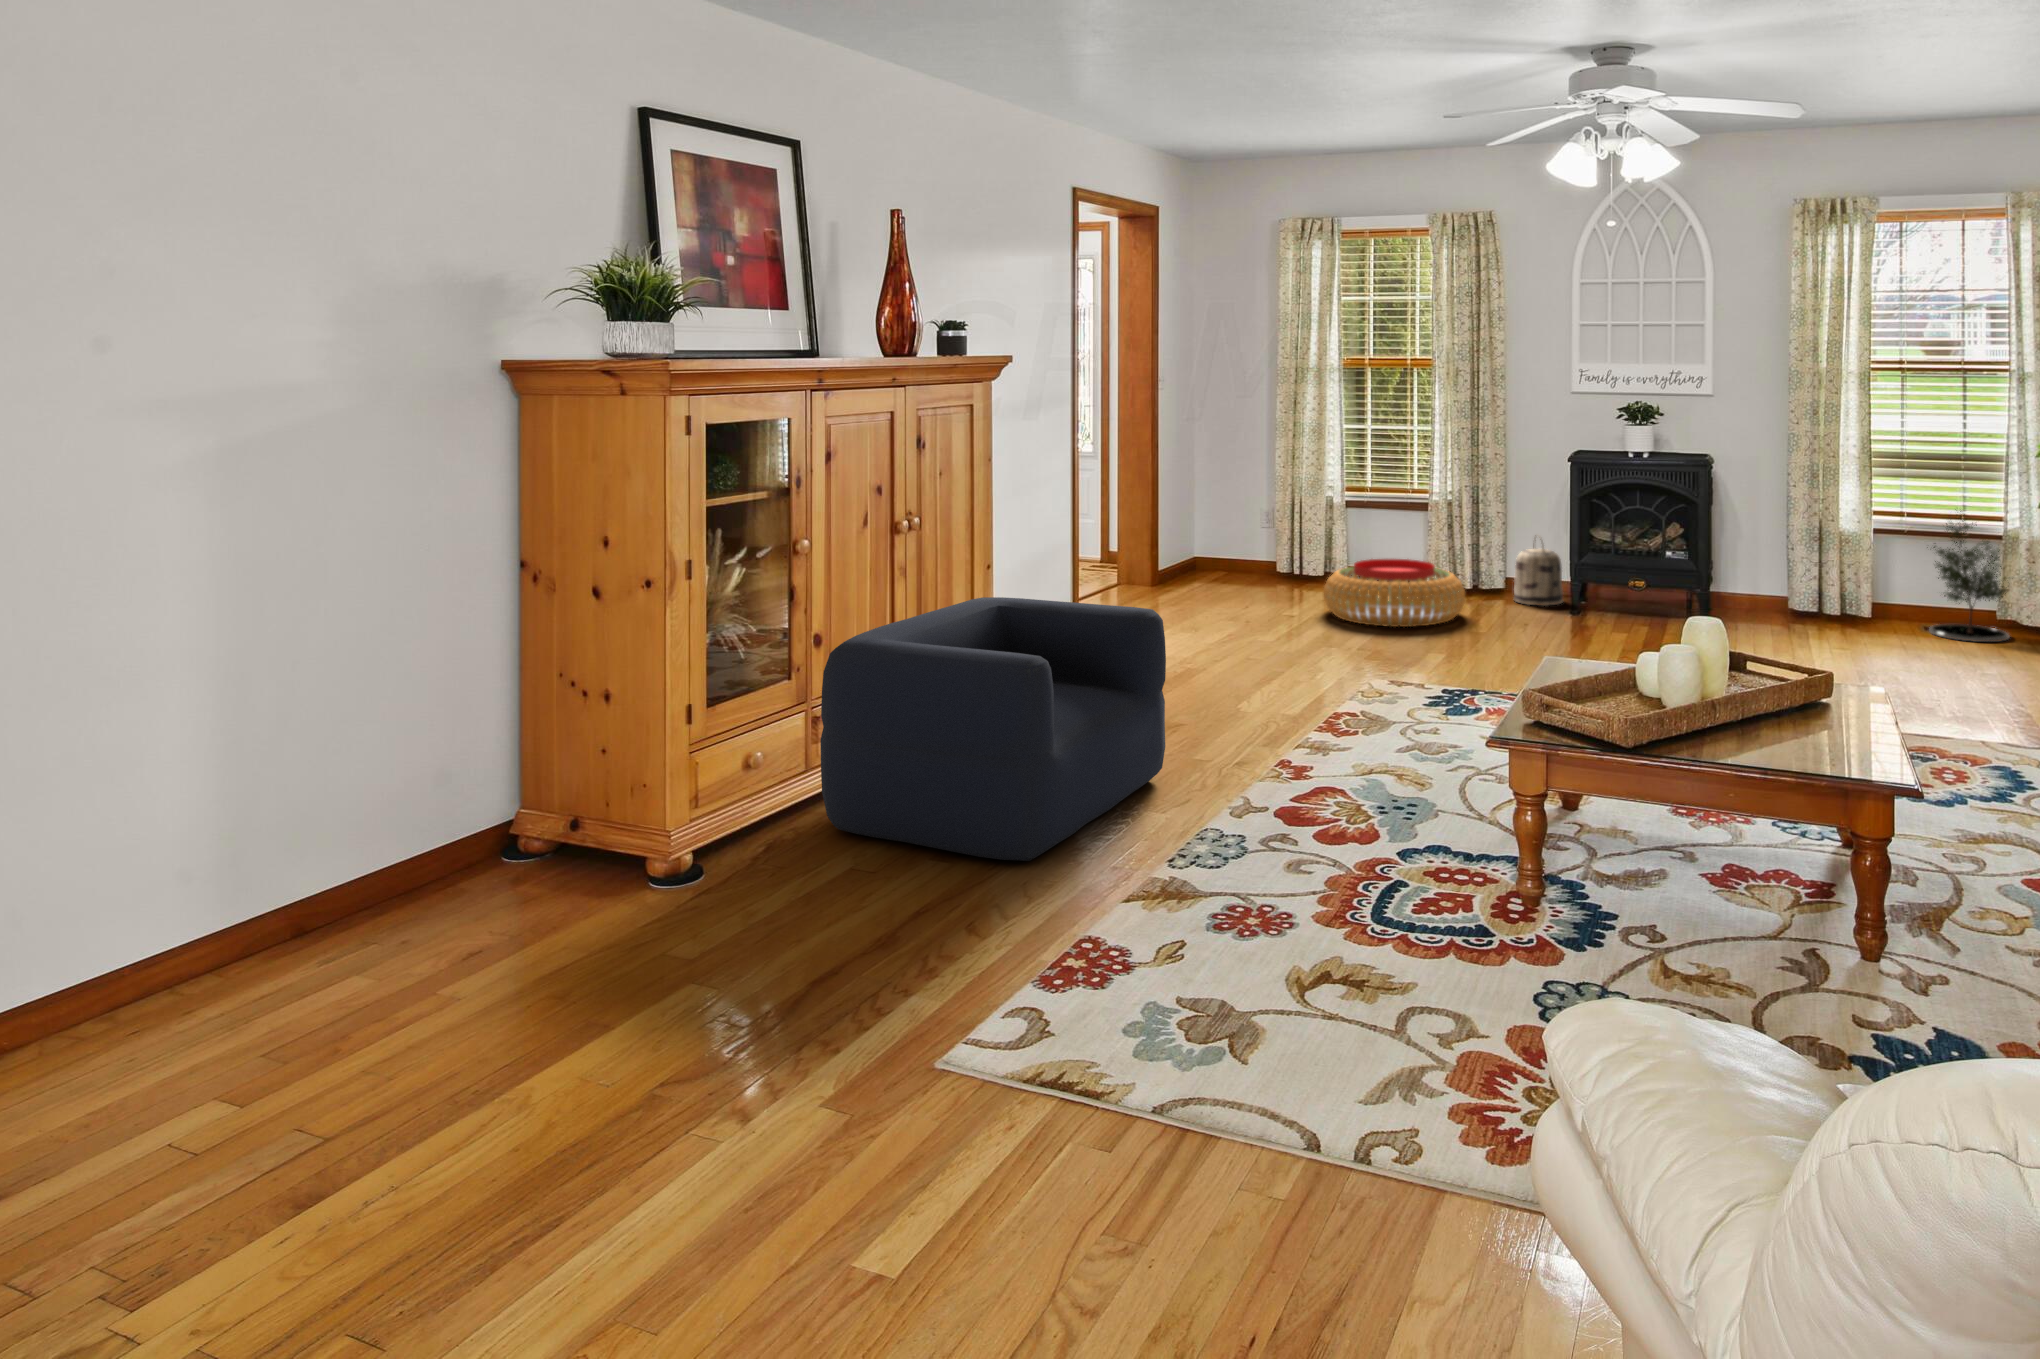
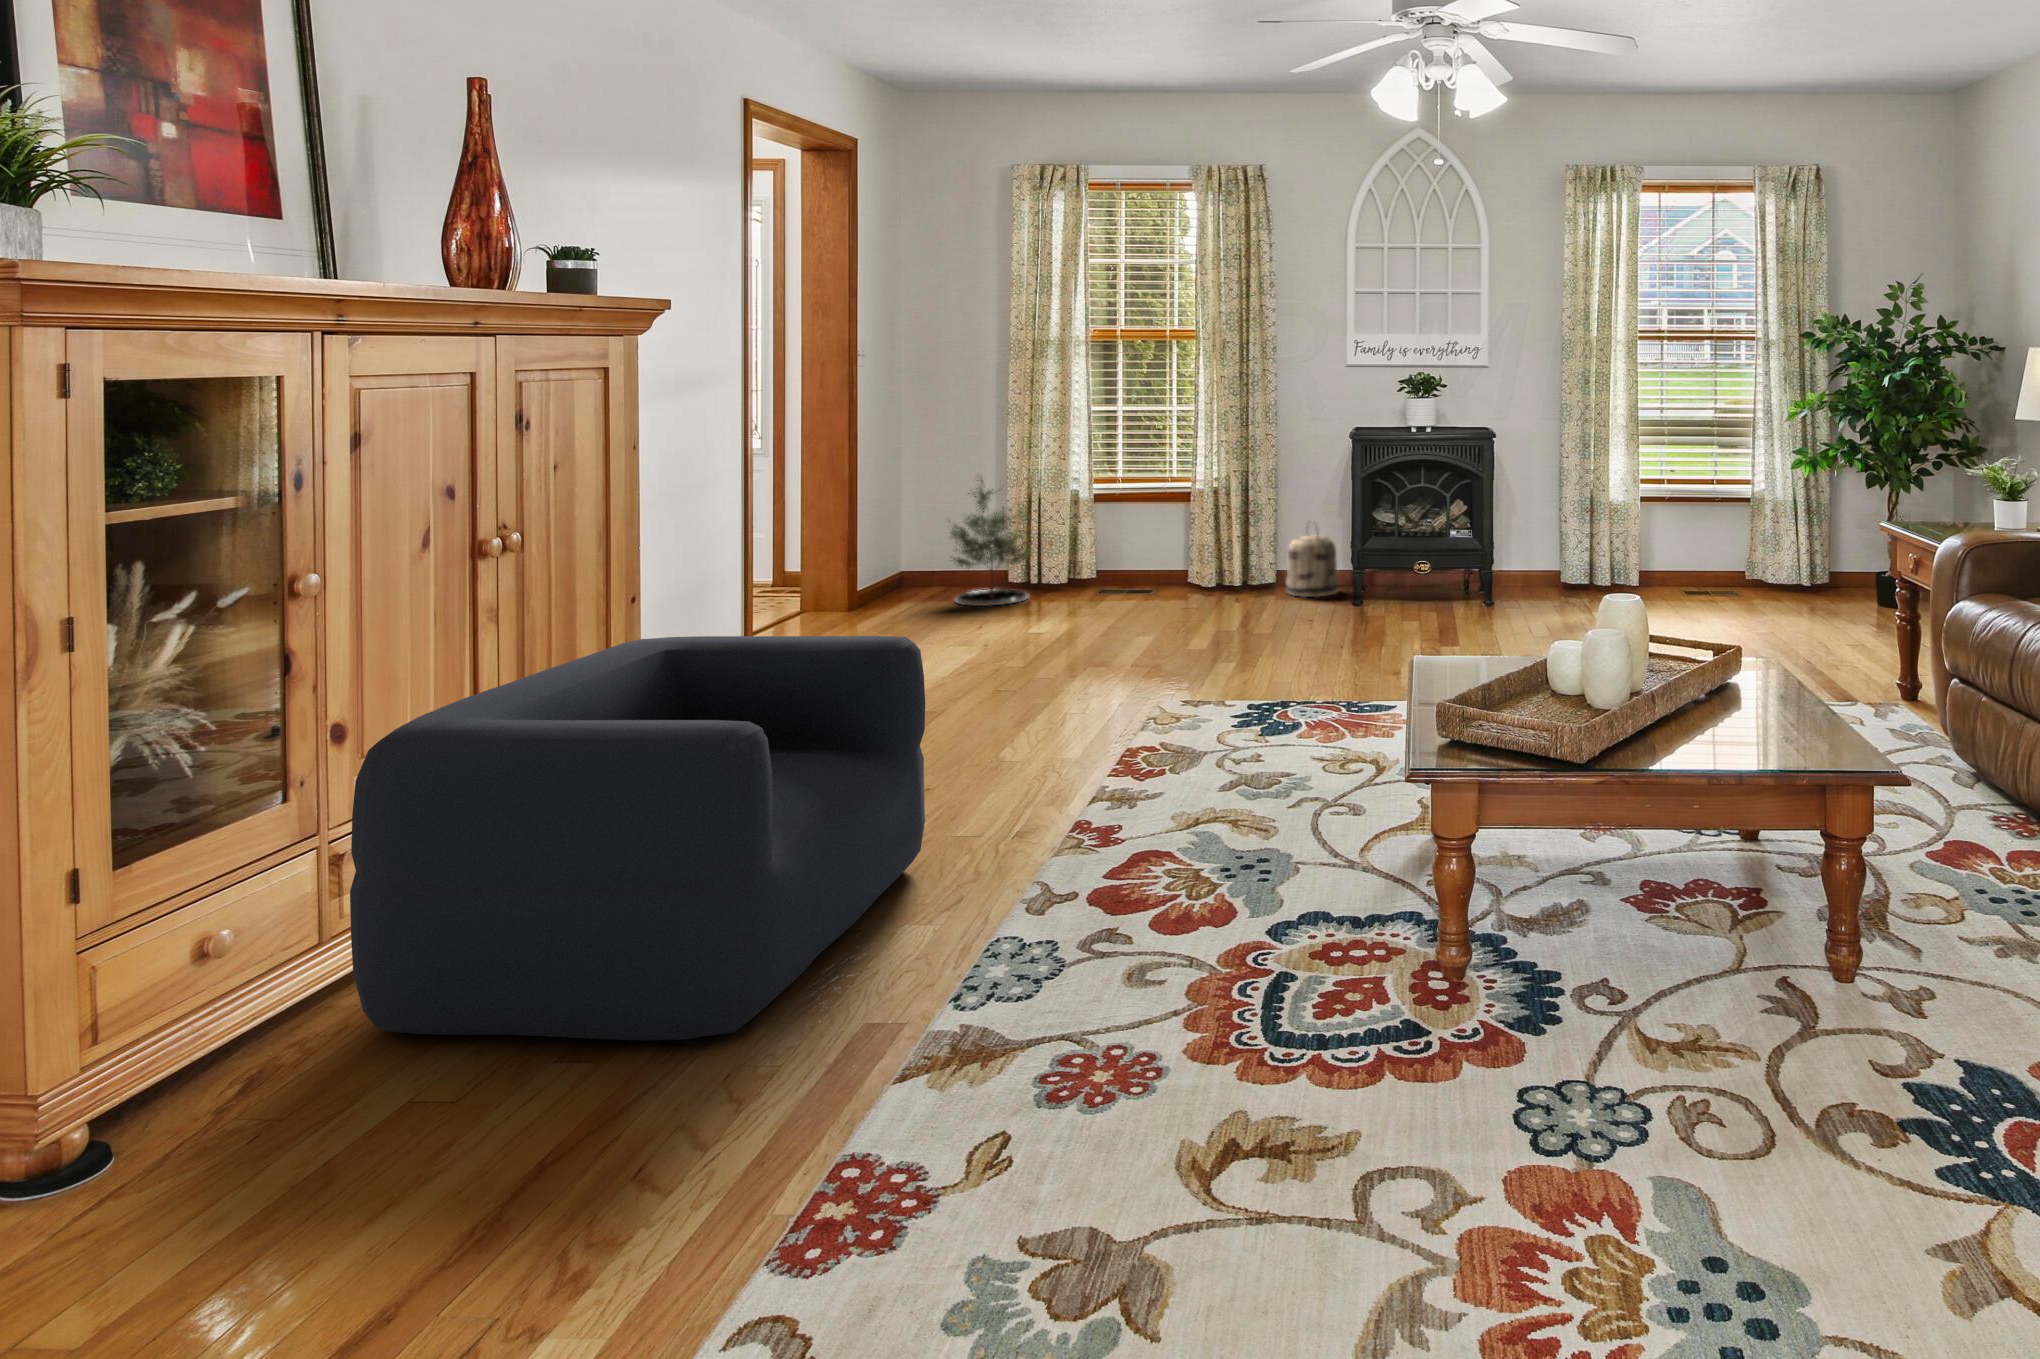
potted tree: present [1927,511,2009,642] -> present [949,480,1031,606]
pouf: present [1324,559,1465,627] -> none [1079,556,1242,633]

